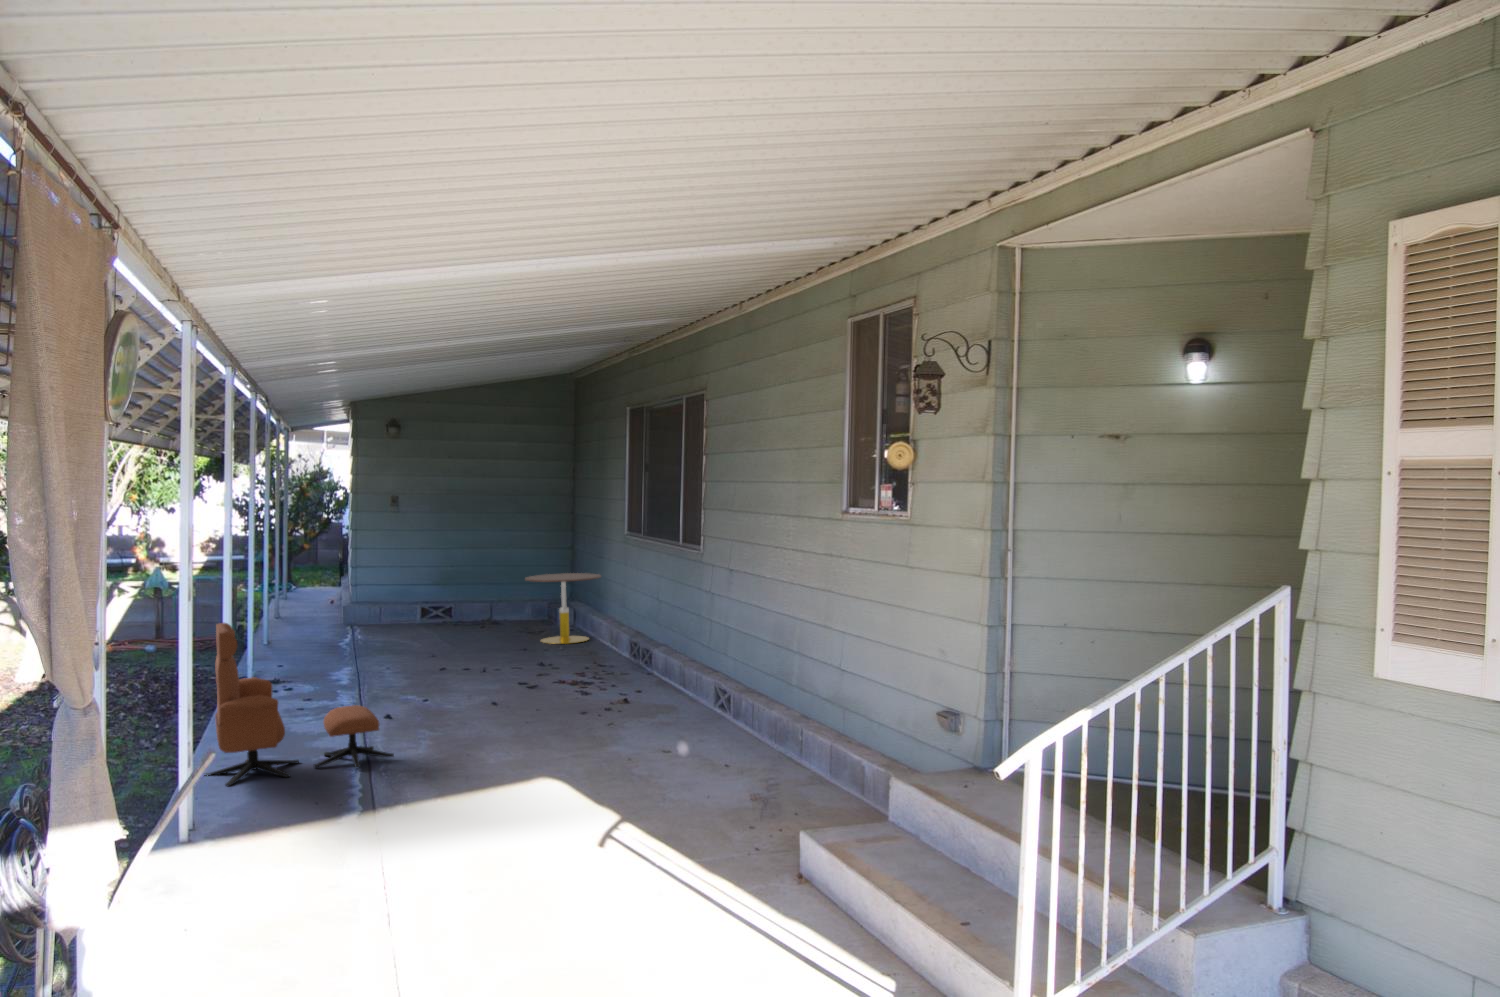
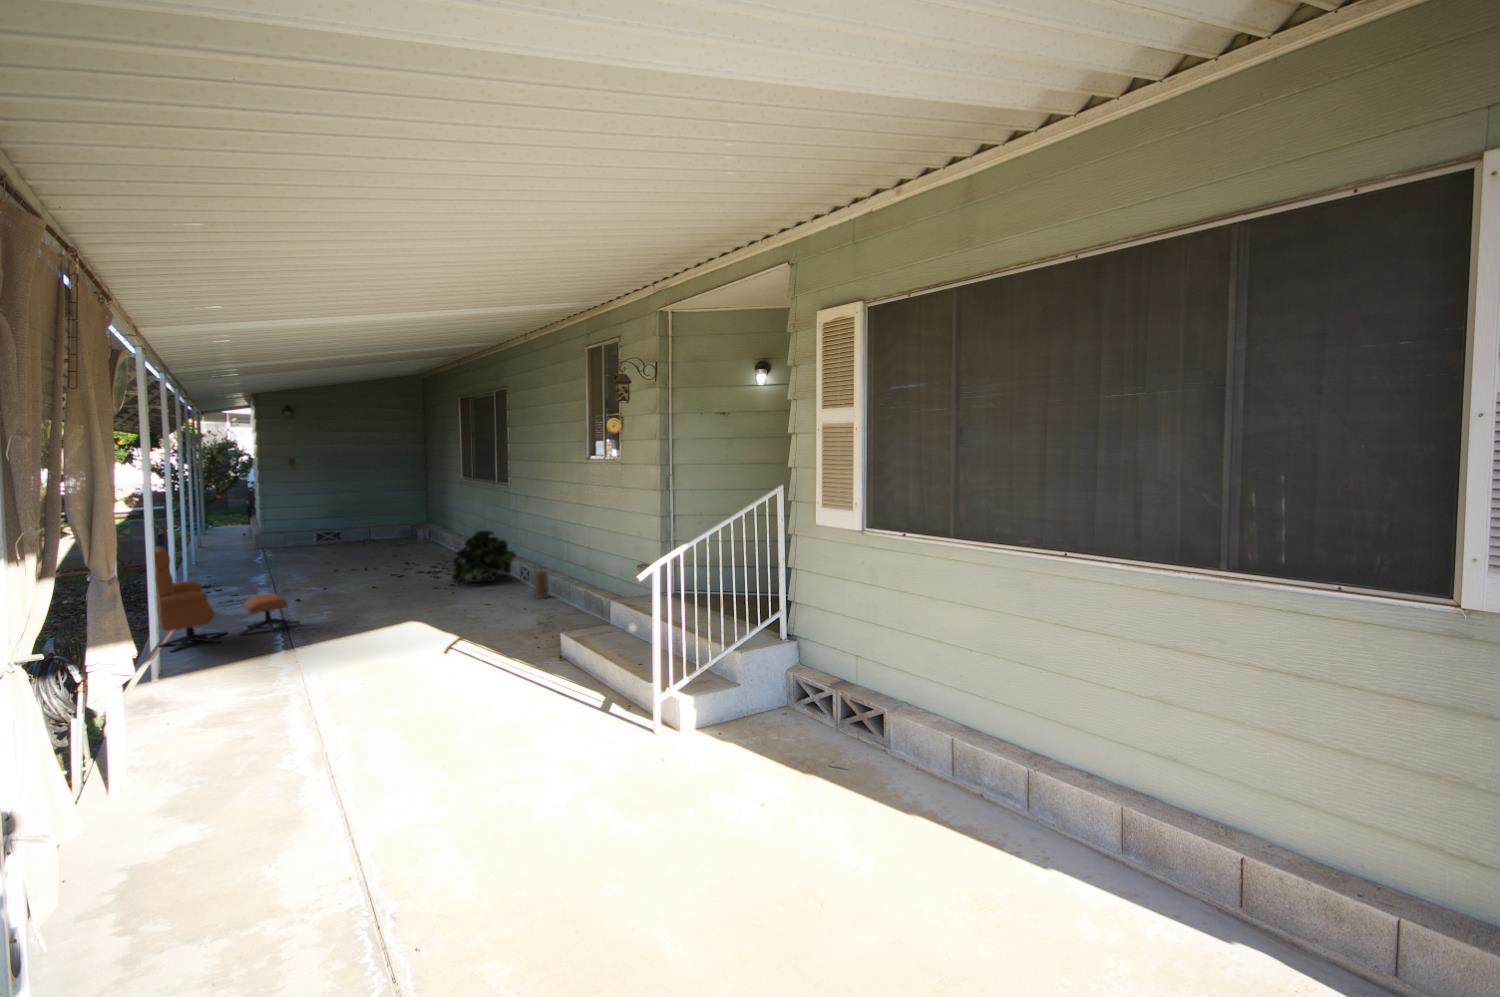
side table: present [525,573,601,644] -> none [393,504,447,549]
potted plant: none [608,624,715,713] -> present [452,531,516,584]
watering can: none [740,685,765,752] -> present [533,562,549,599]

